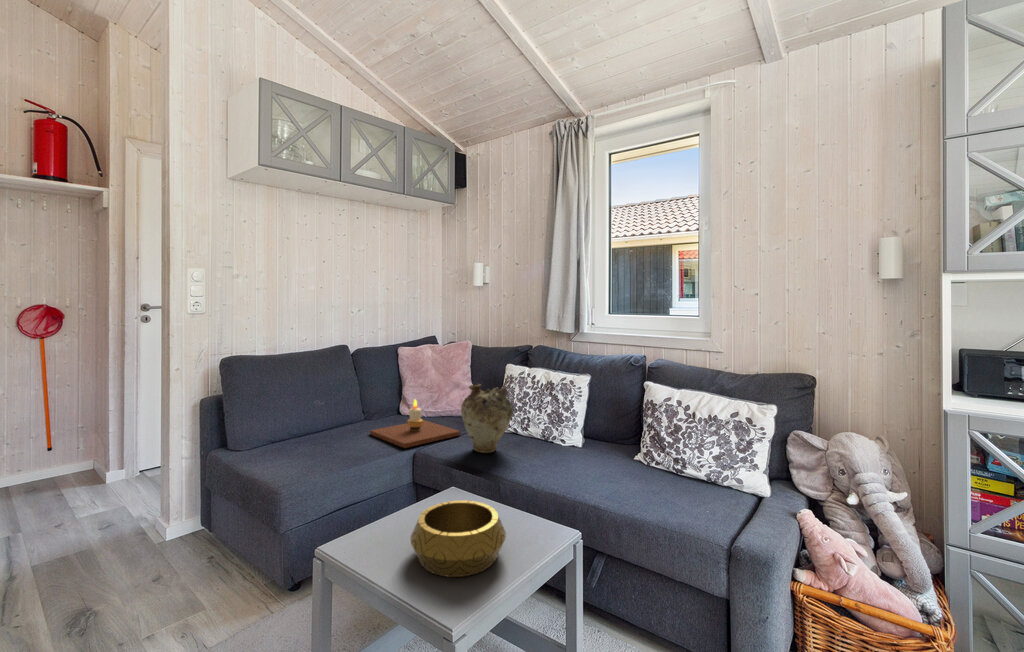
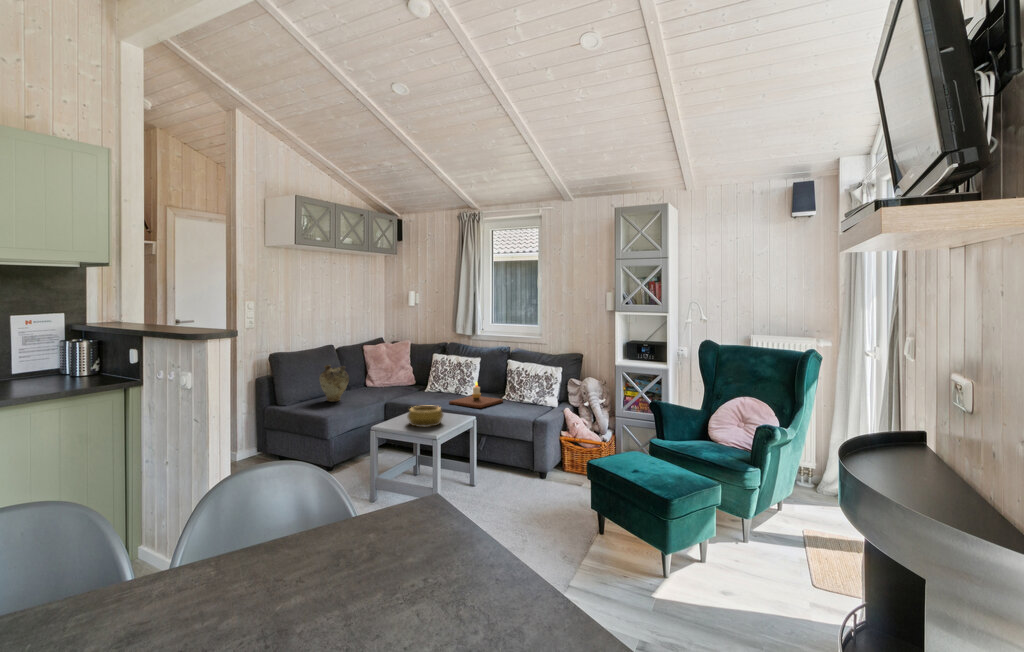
vase: present [461,384,513,453] -> present [319,365,349,402]
candle: present [370,400,460,448] -> present [449,382,503,408]

